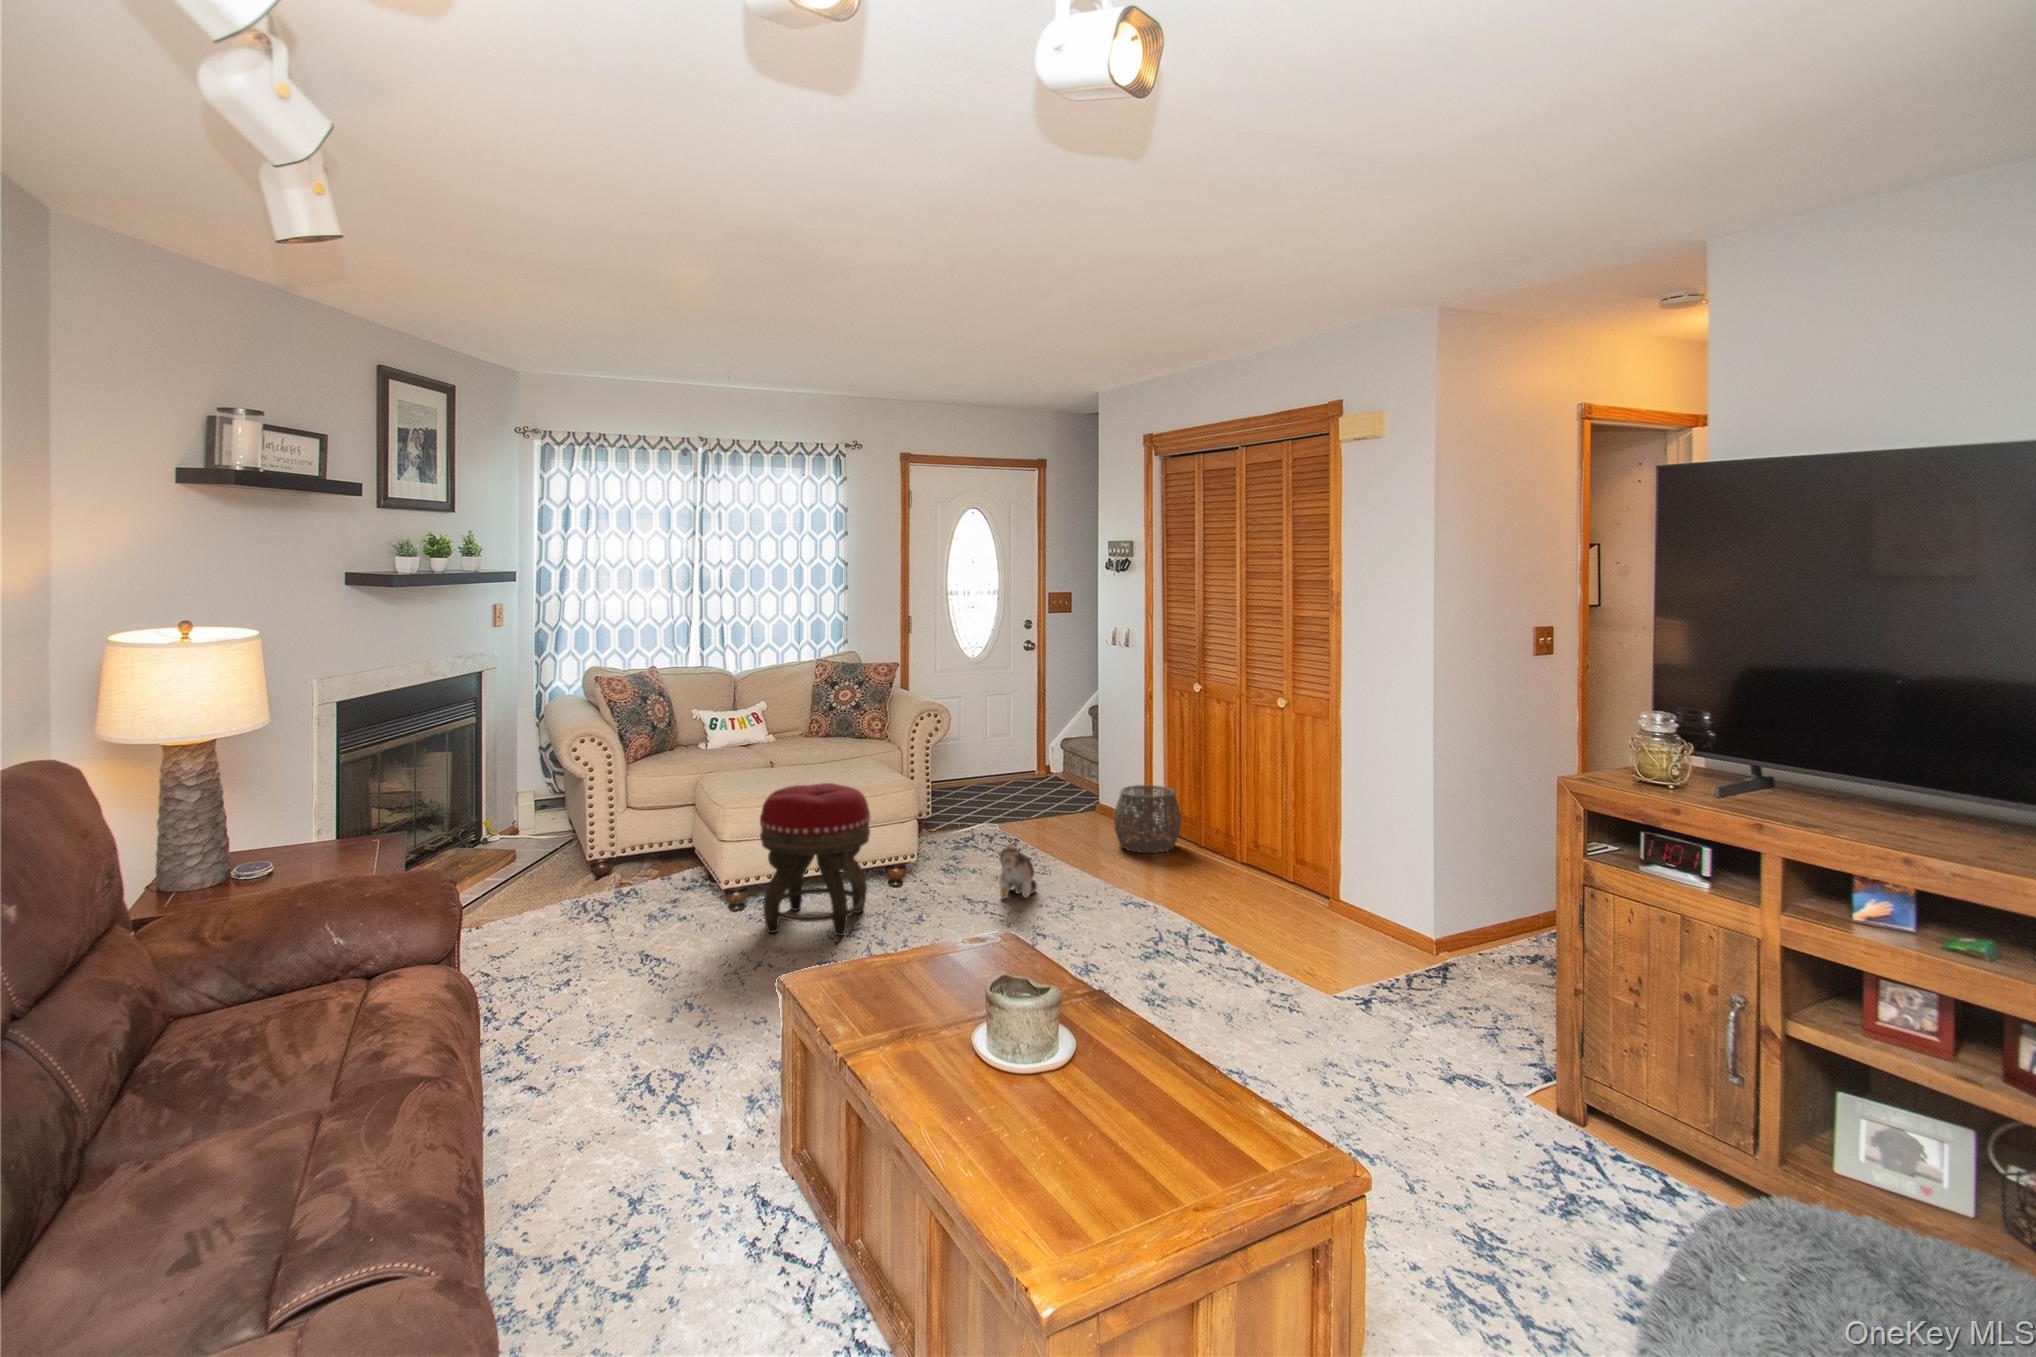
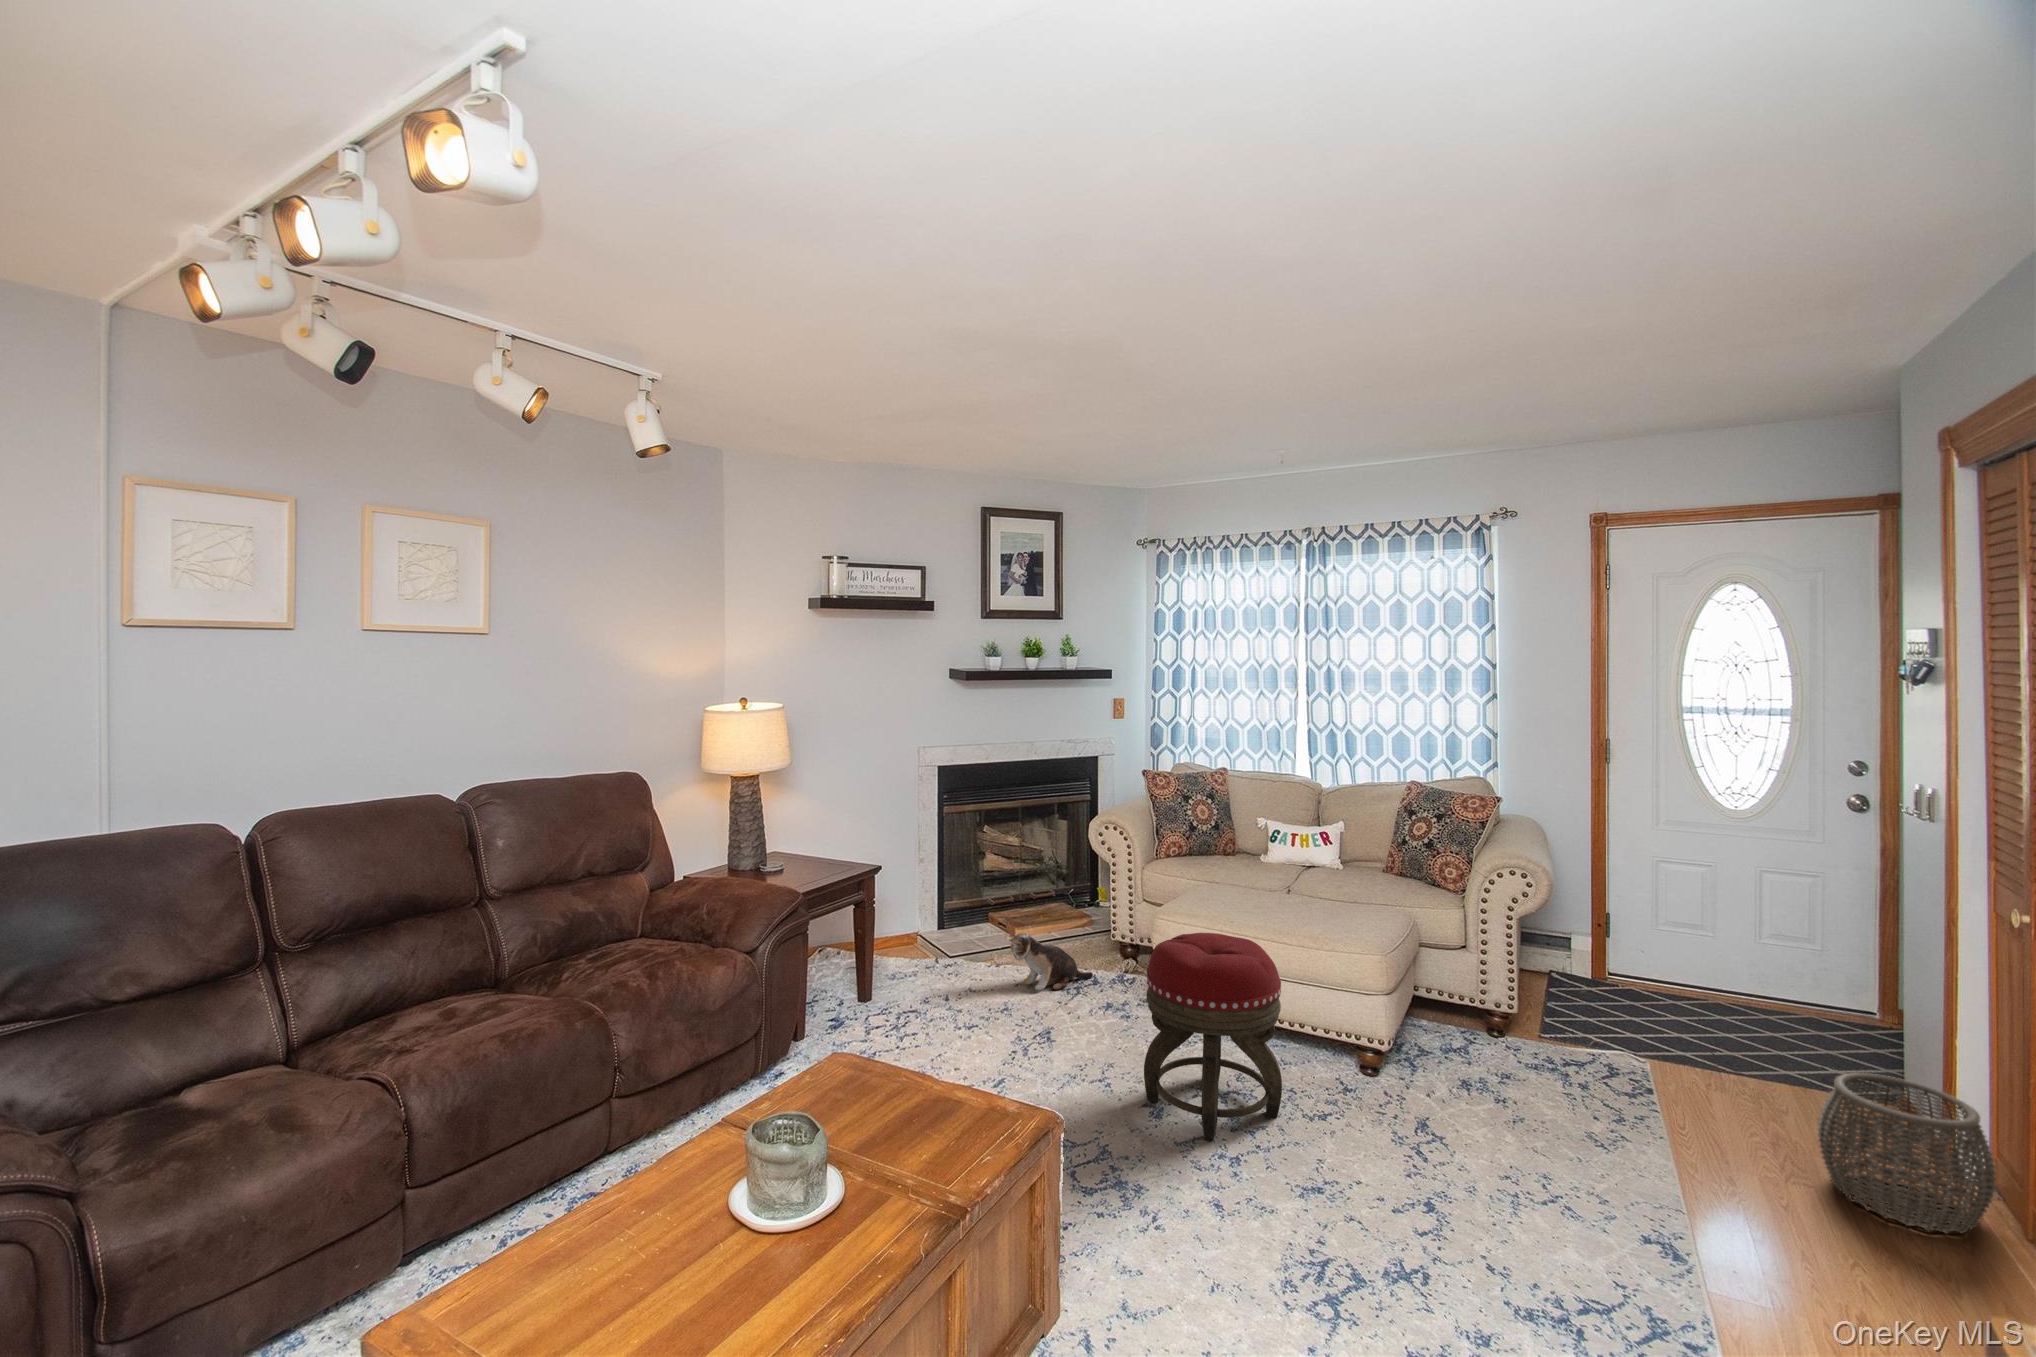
plush toy: present [999,845,1037,898] -> present [1005,933,1093,990]

